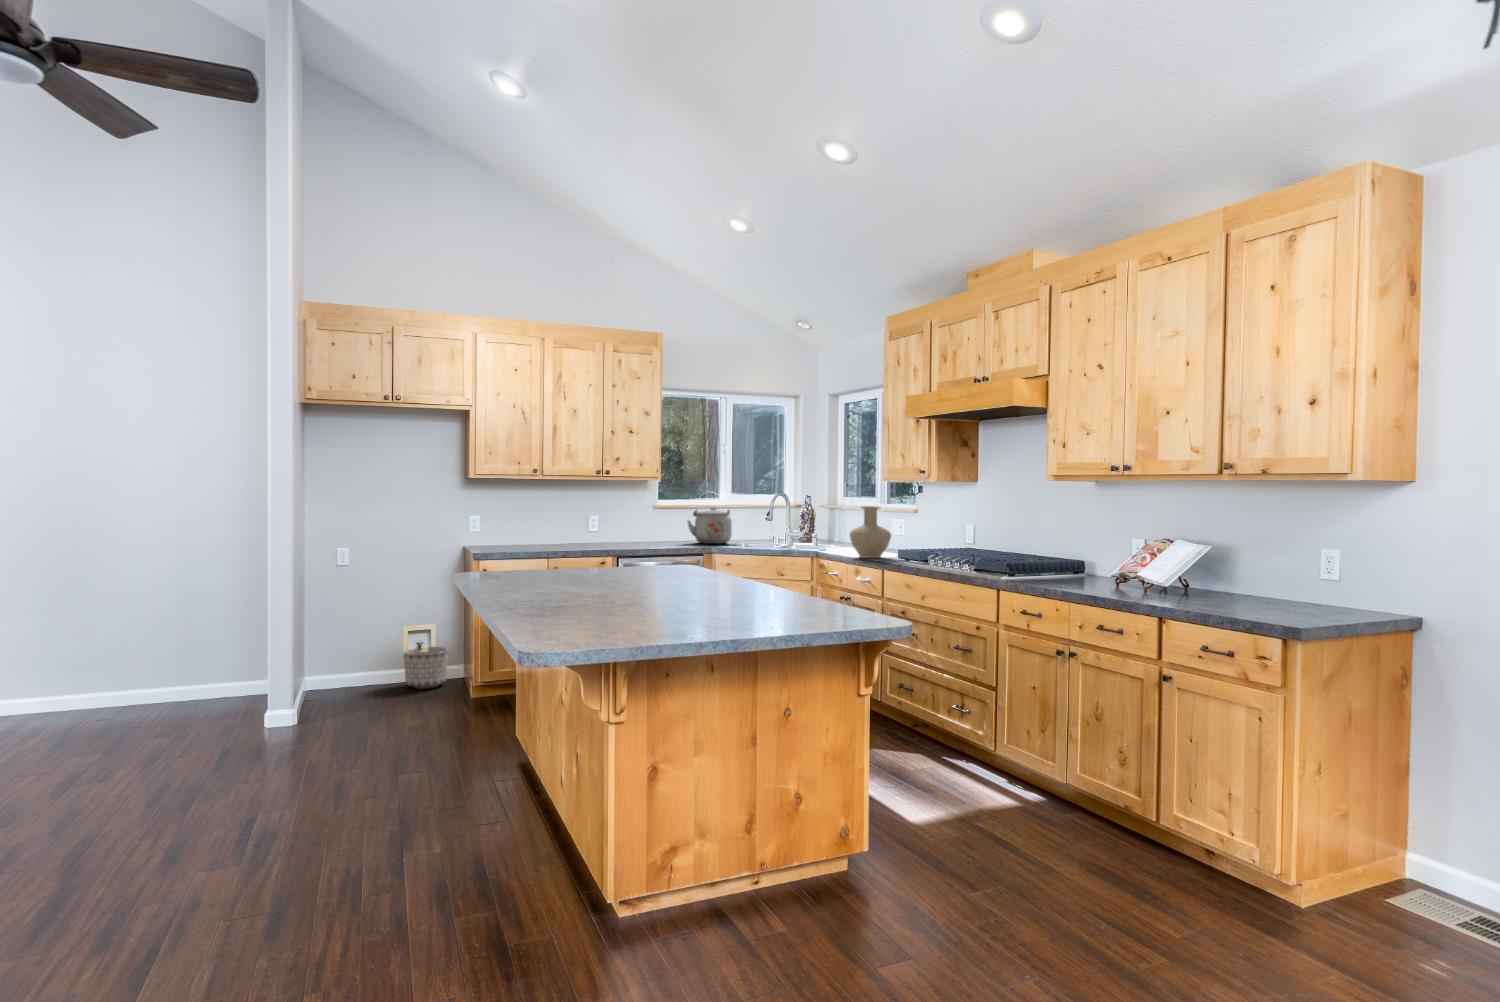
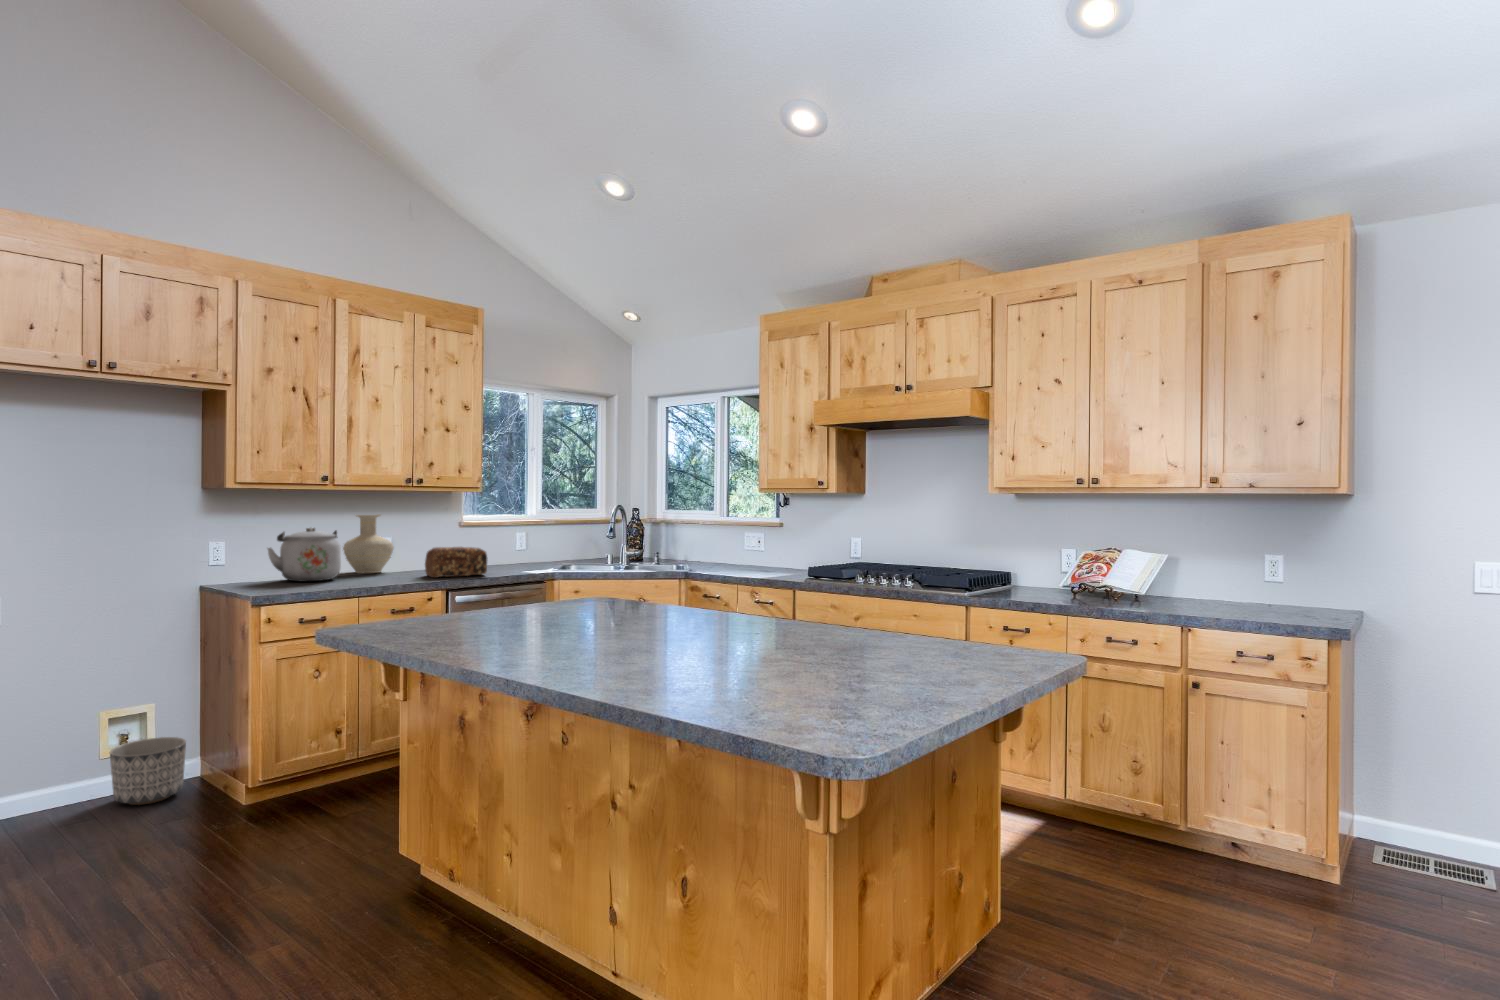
vase: present [850,506,891,558] -> present [343,514,394,573]
kettle: present [688,507,732,544] -> present [268,527,341,581]
bread loaf: none [613,524,657,547] -> present [425,547,487,578]

